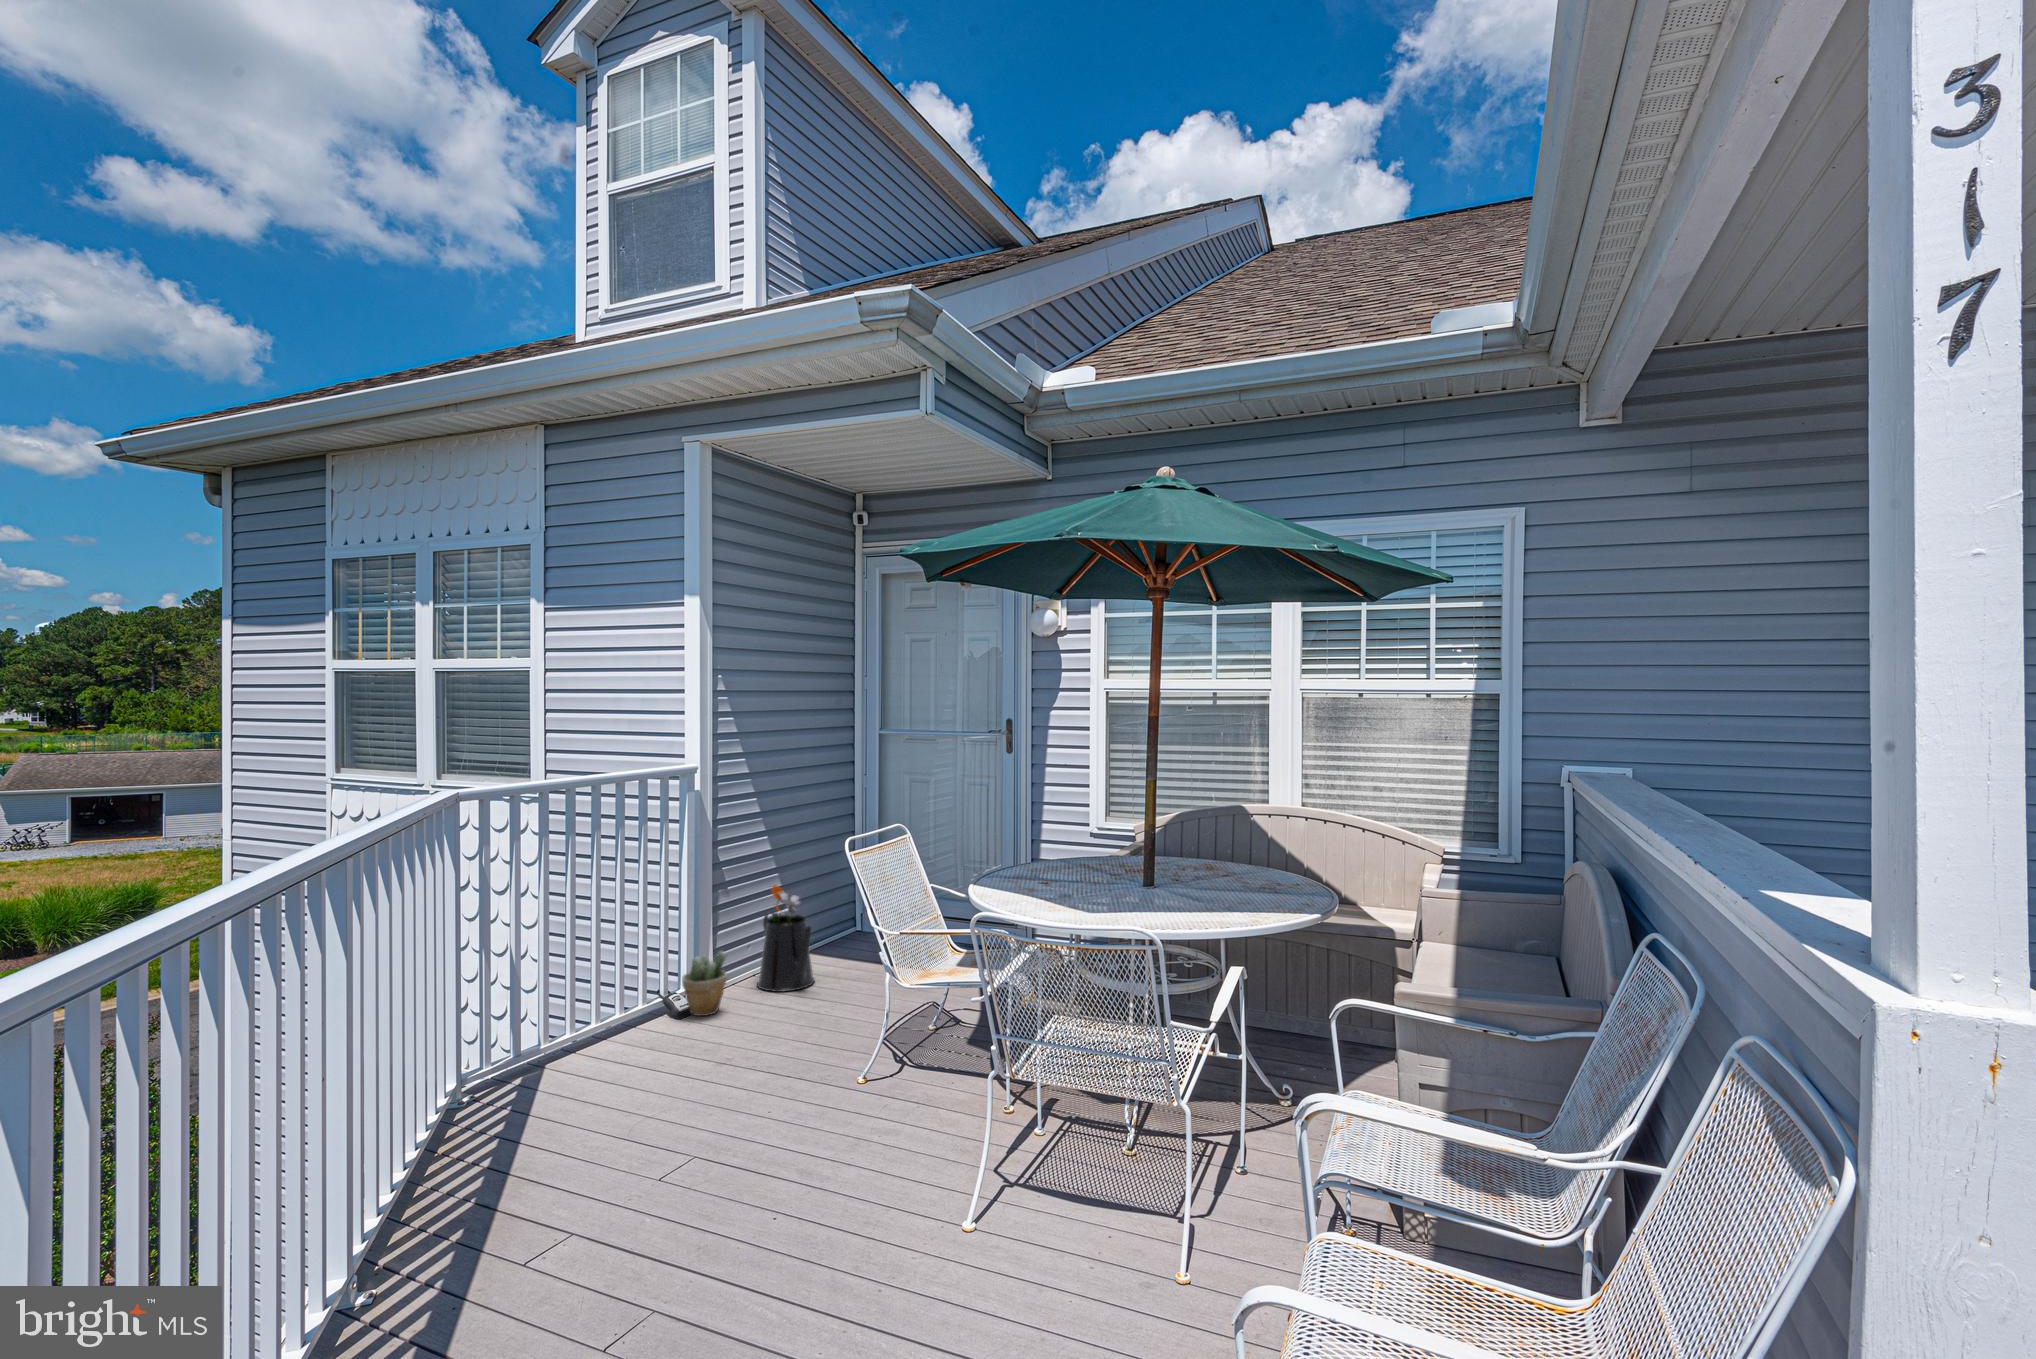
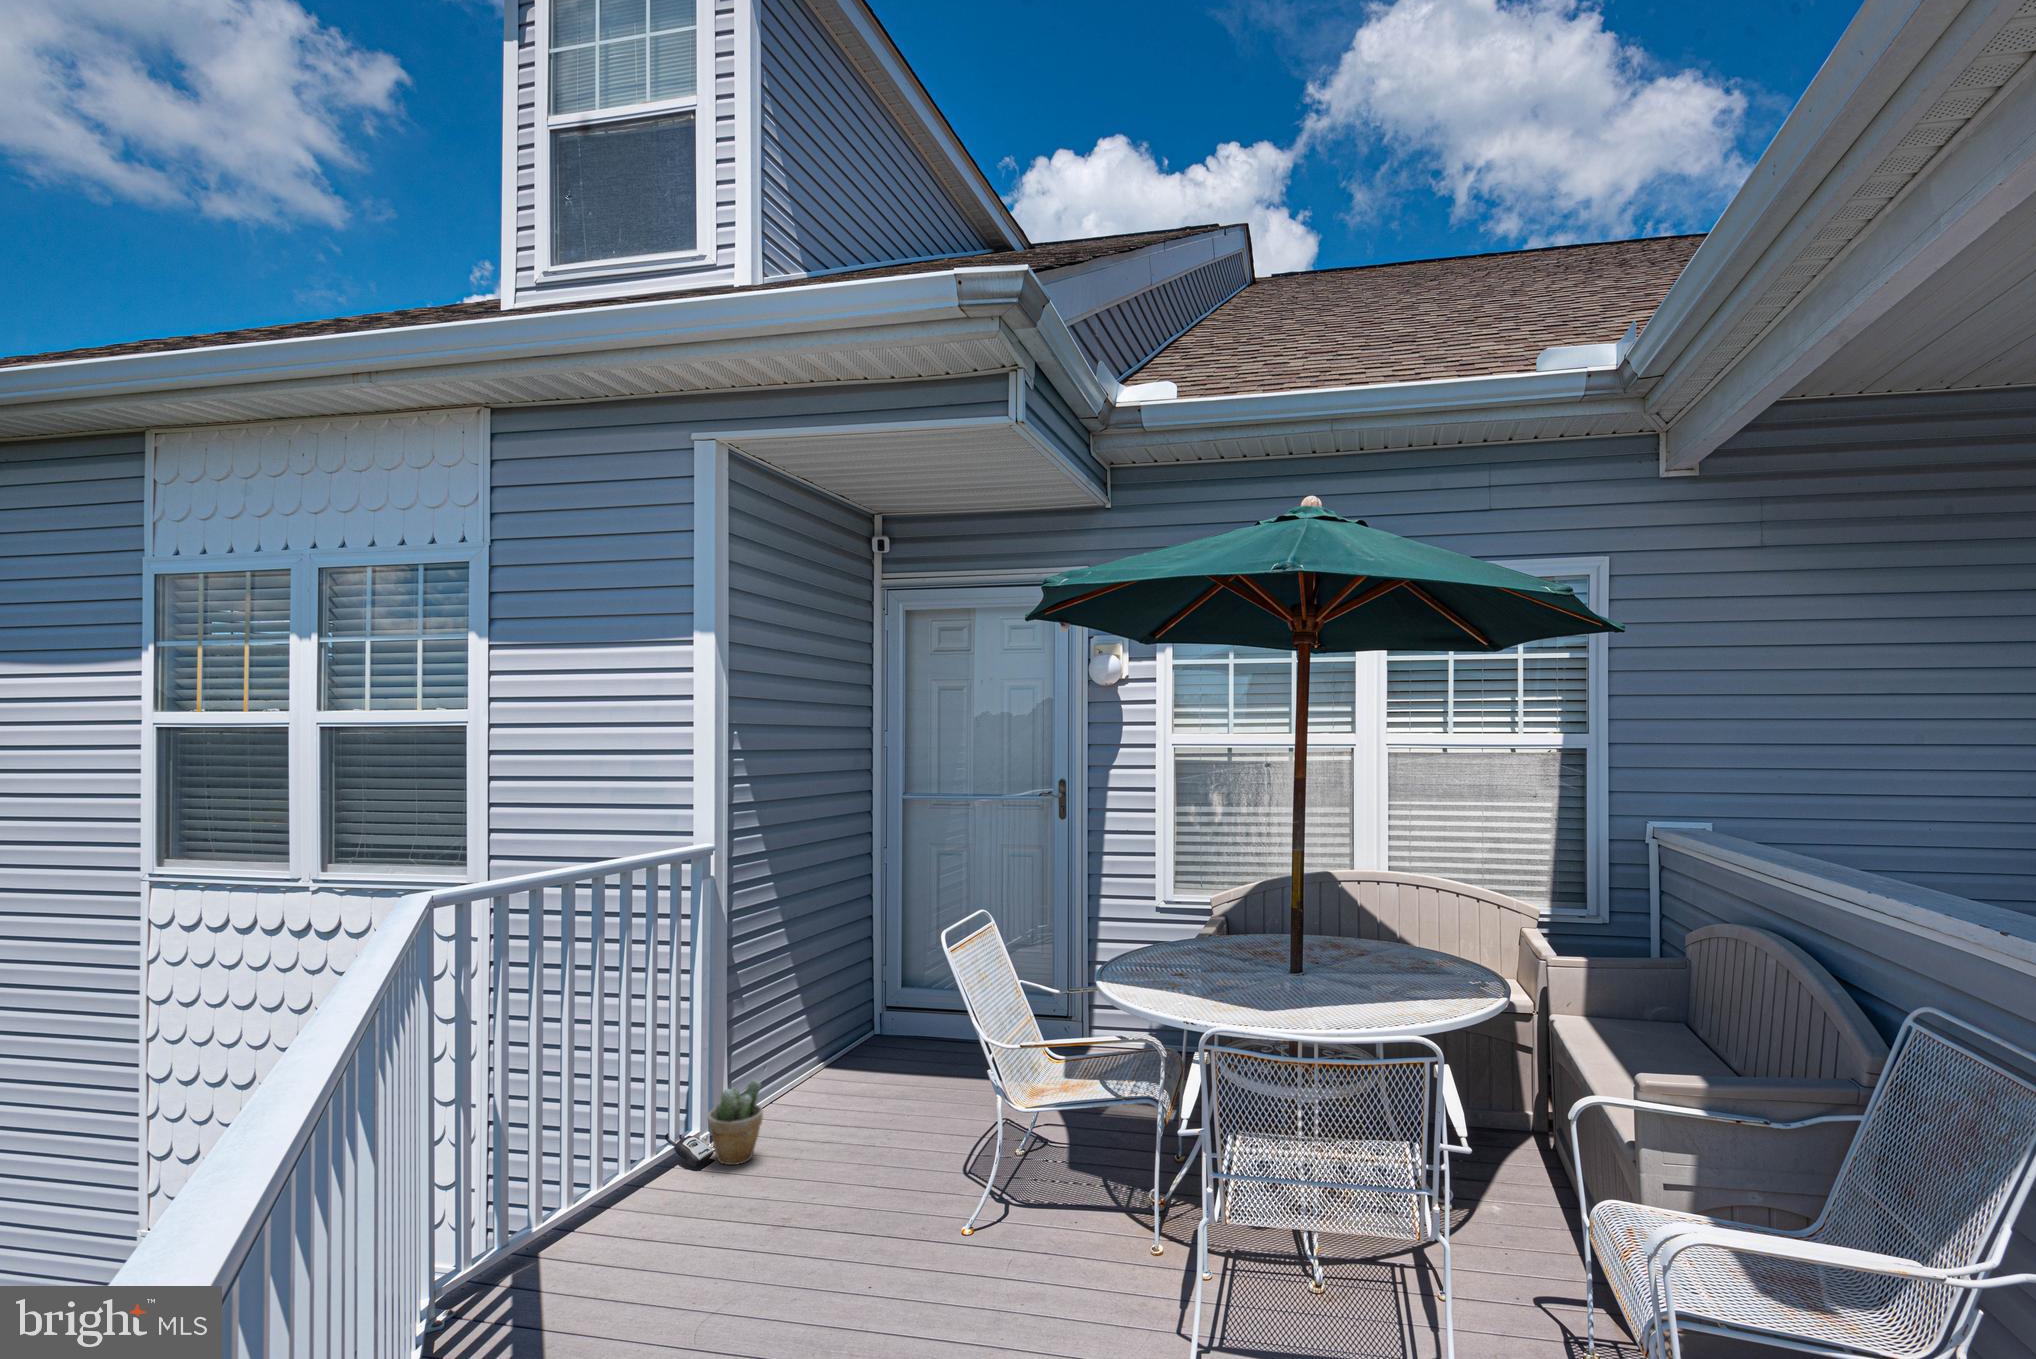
watering can: present [757,885,815,992] -> none [779,985,856,1125]

